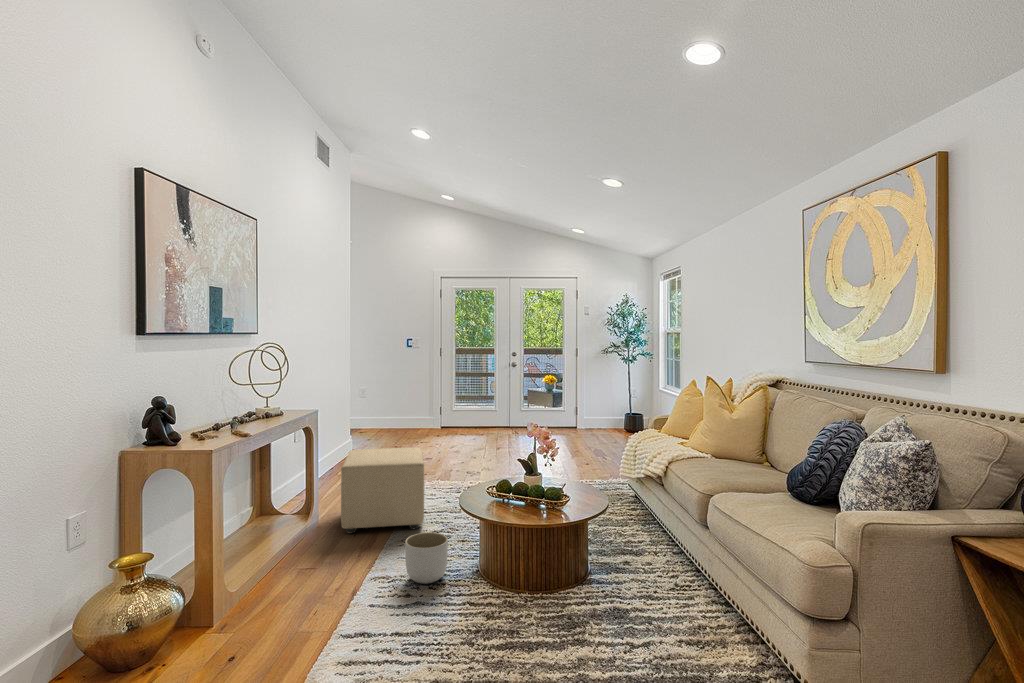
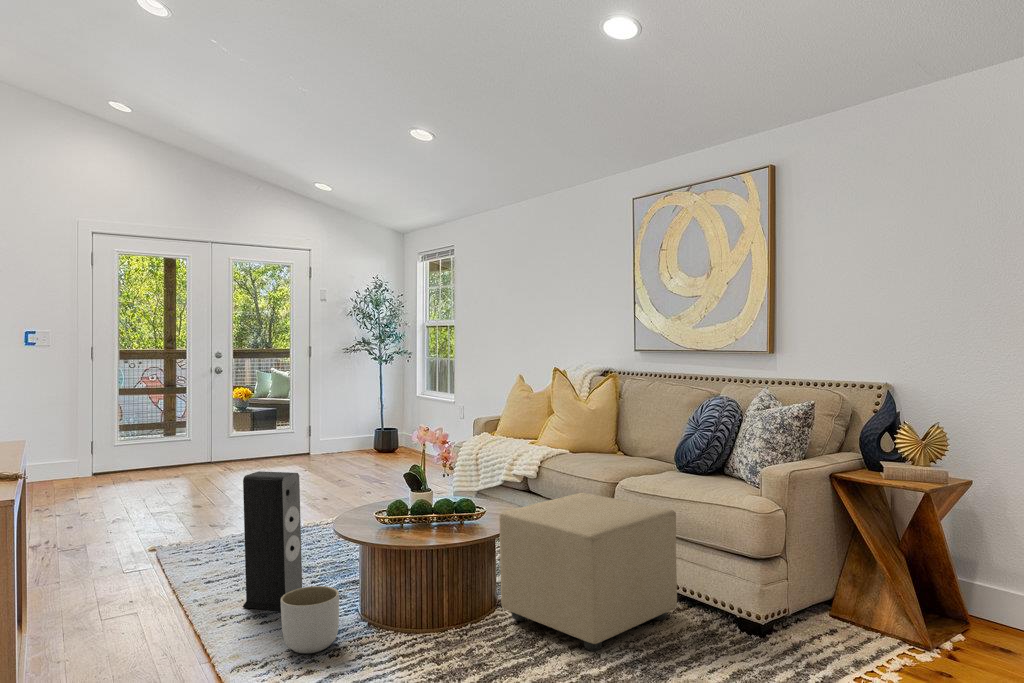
speaker: none [420,441,462,546] -> present [243,471,302,611]
ottoman: present [341,447,424,534] -> present [499,493,677,651]

